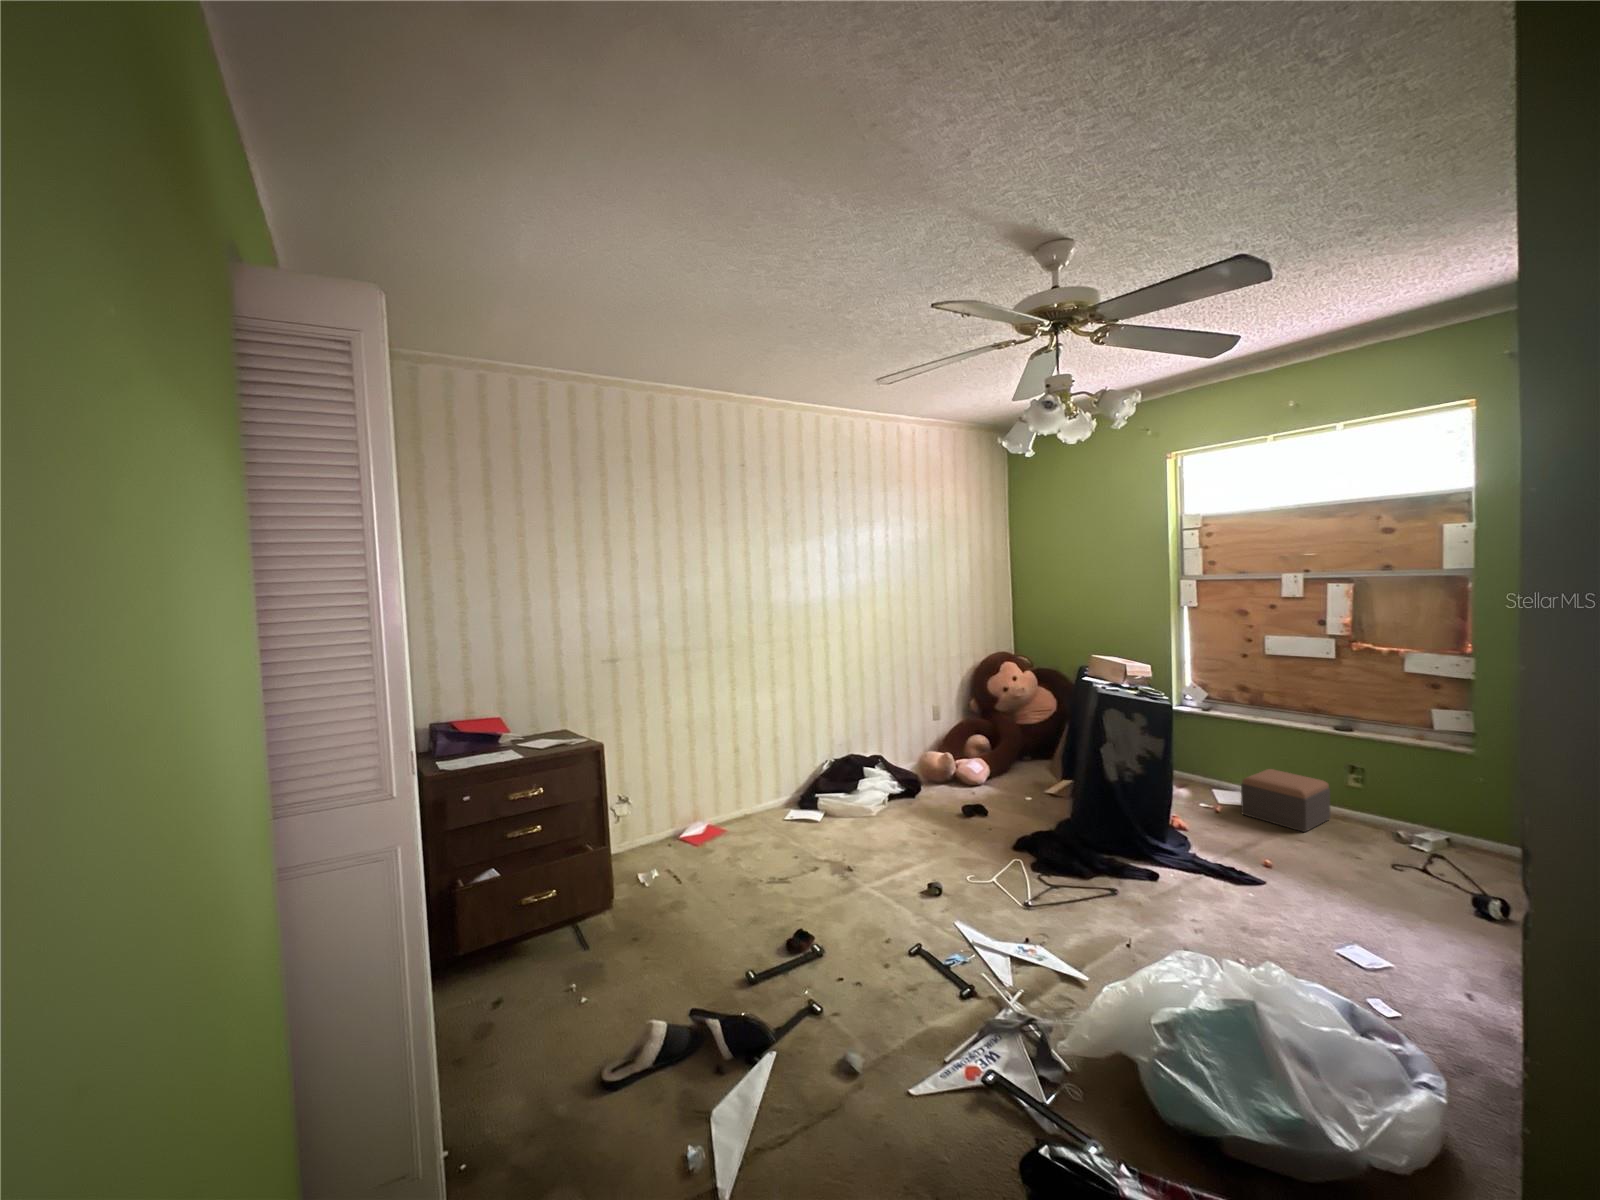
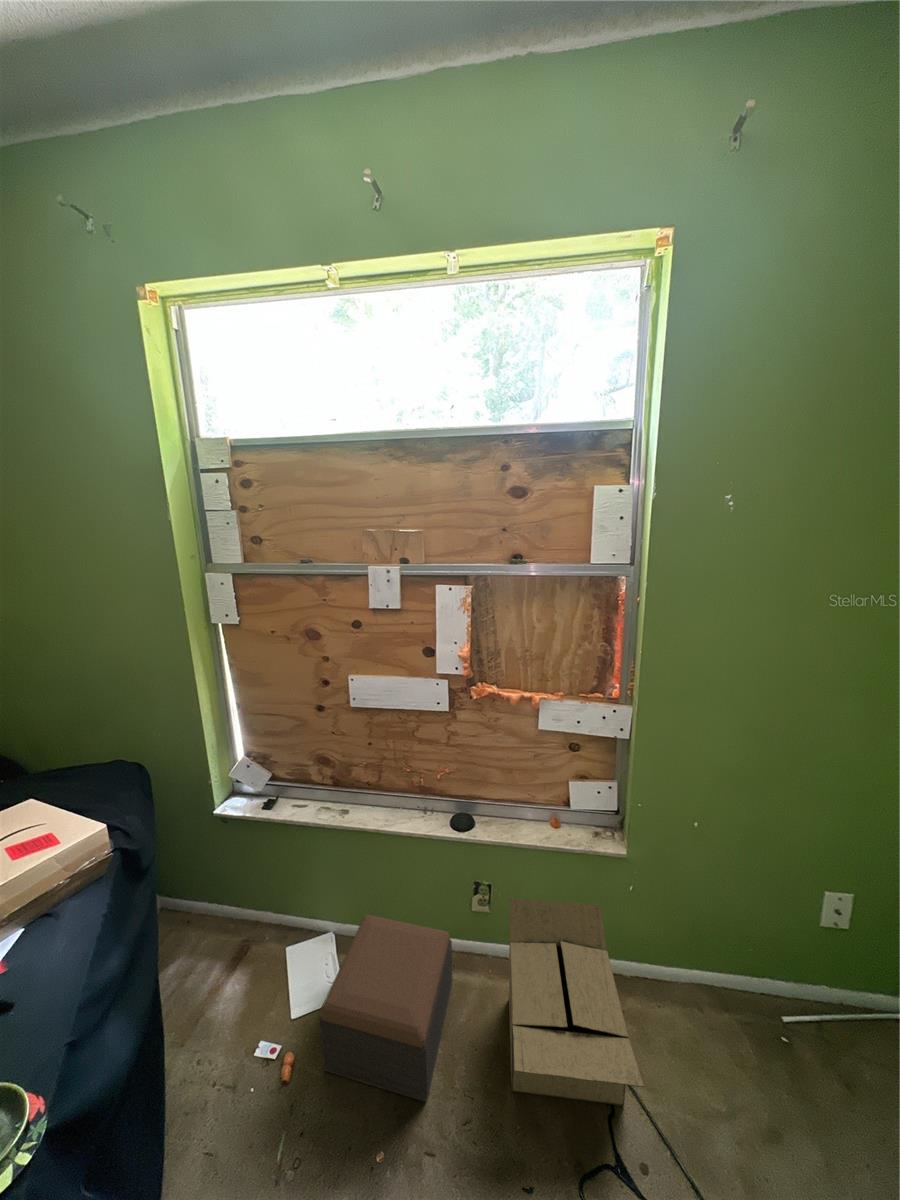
cardboard box: none [1358,773,1457,865] -> present [509,898,644,1105]

